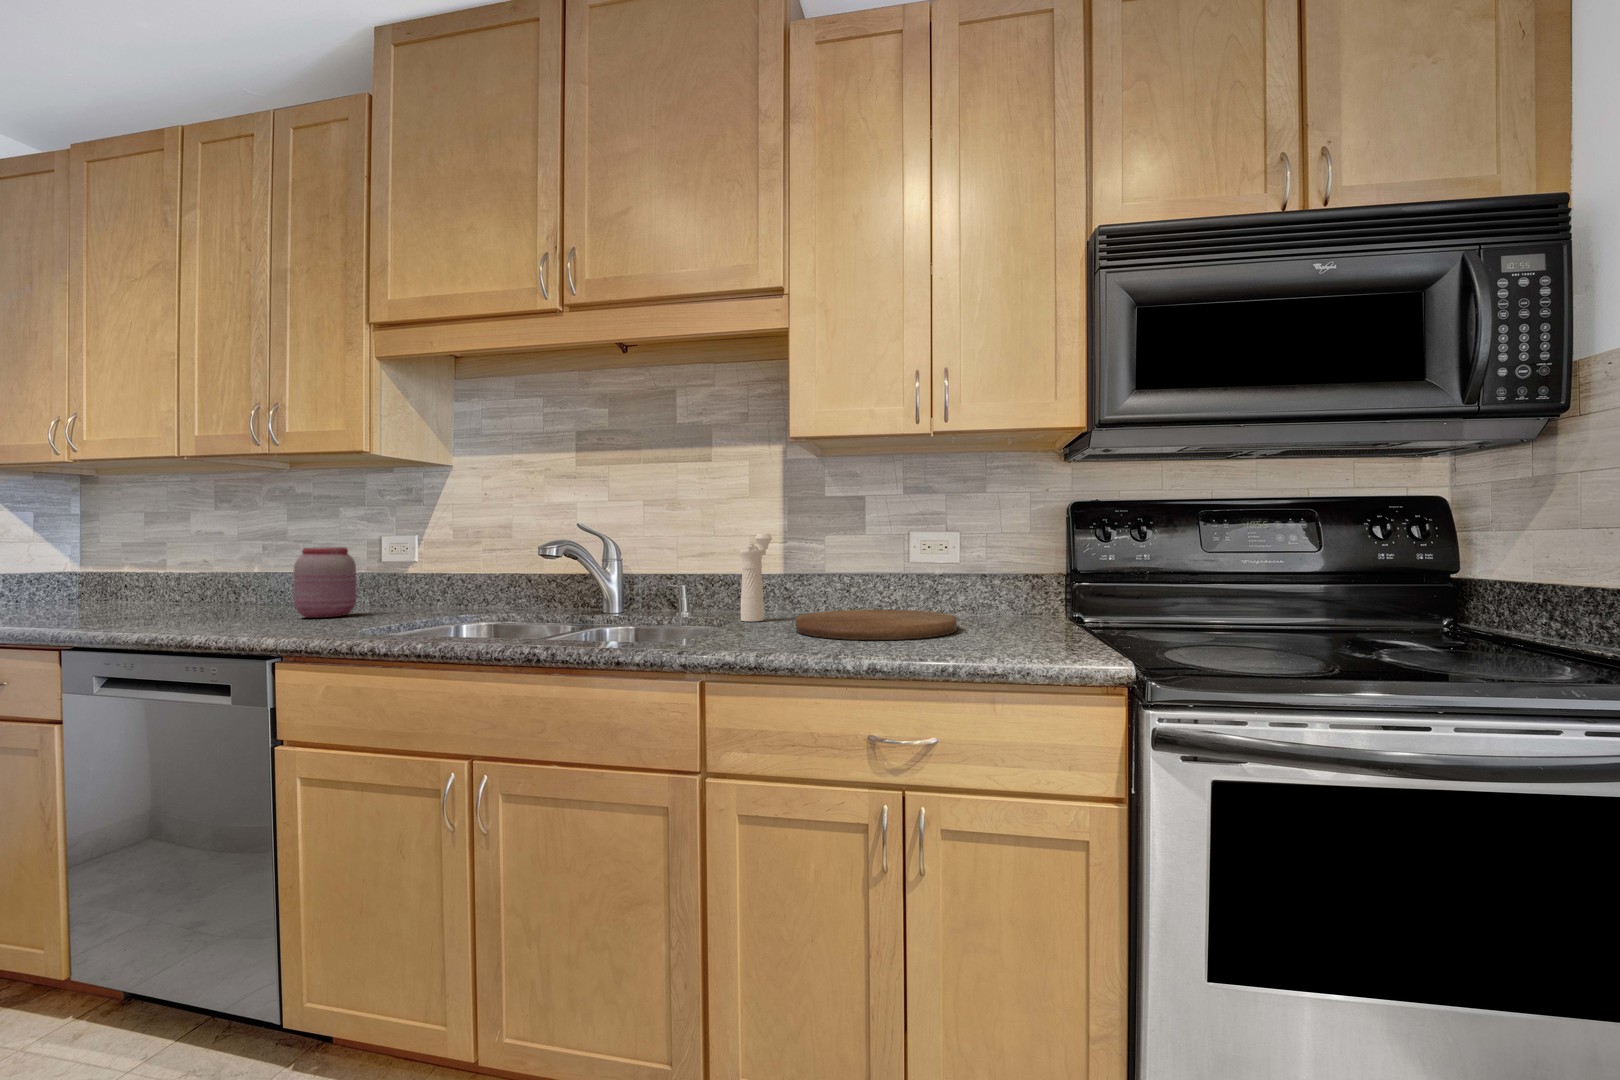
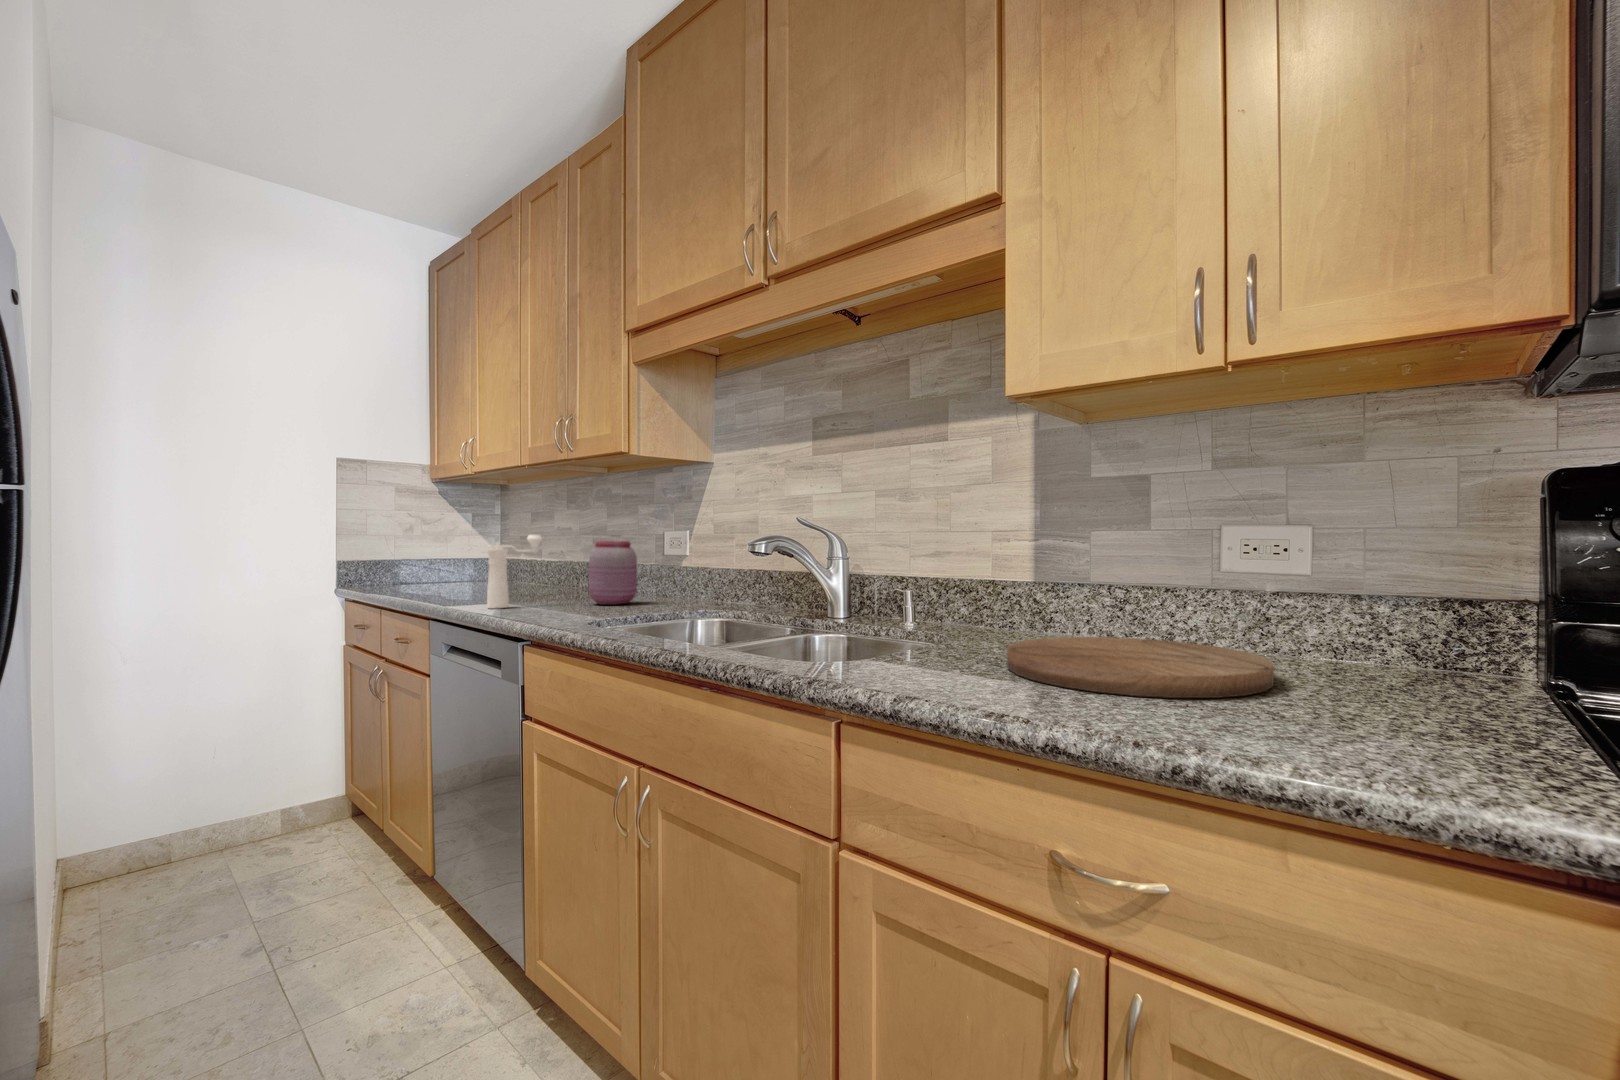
pepper mill: present [740,534,772,622] -> present [487,535,542,608]

